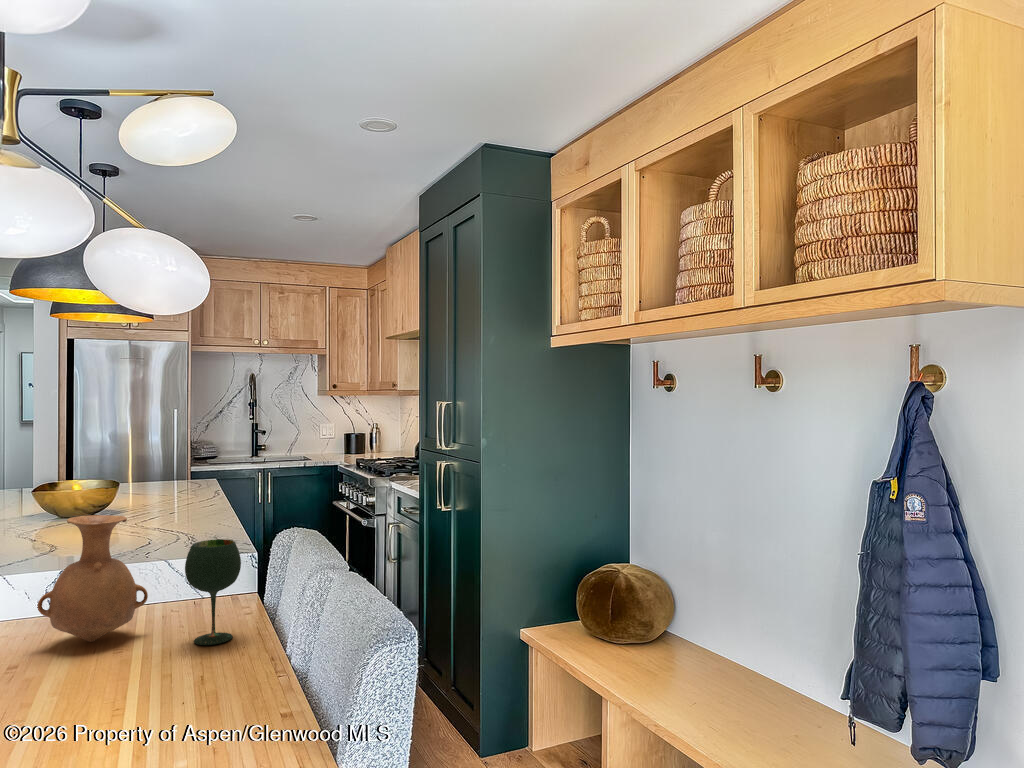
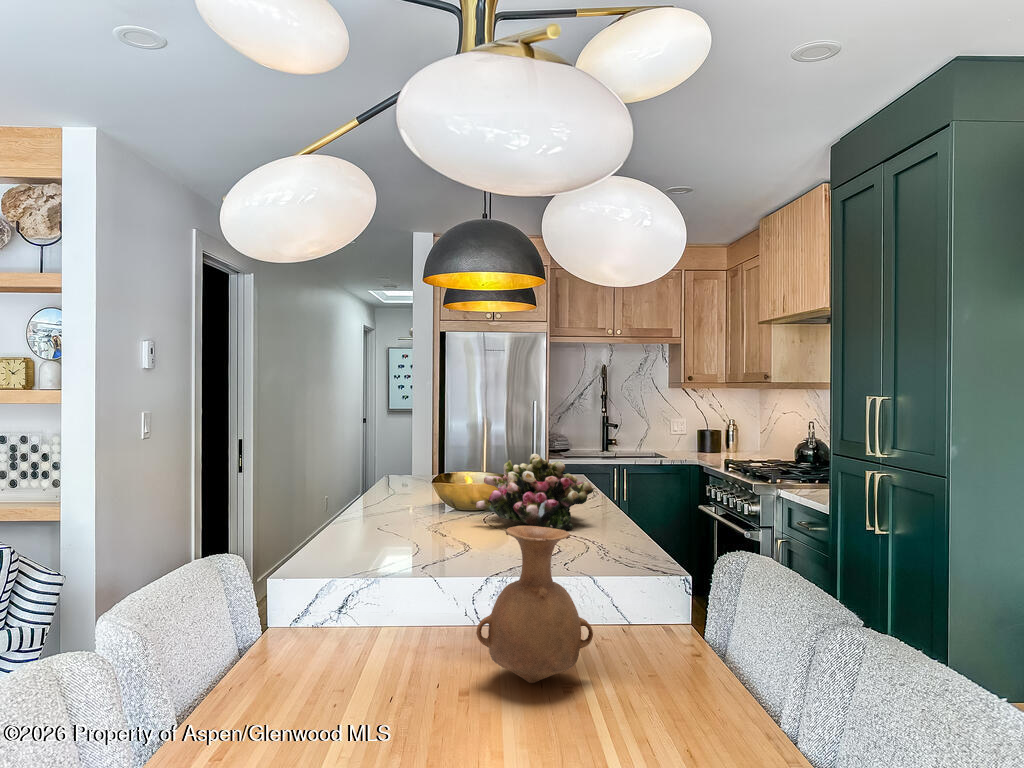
flower arrangement: none [74,459,195,526] -> present [476,454,593,530]
wine glass: present [185,539,241,645] -> none [648,573,719,719]

